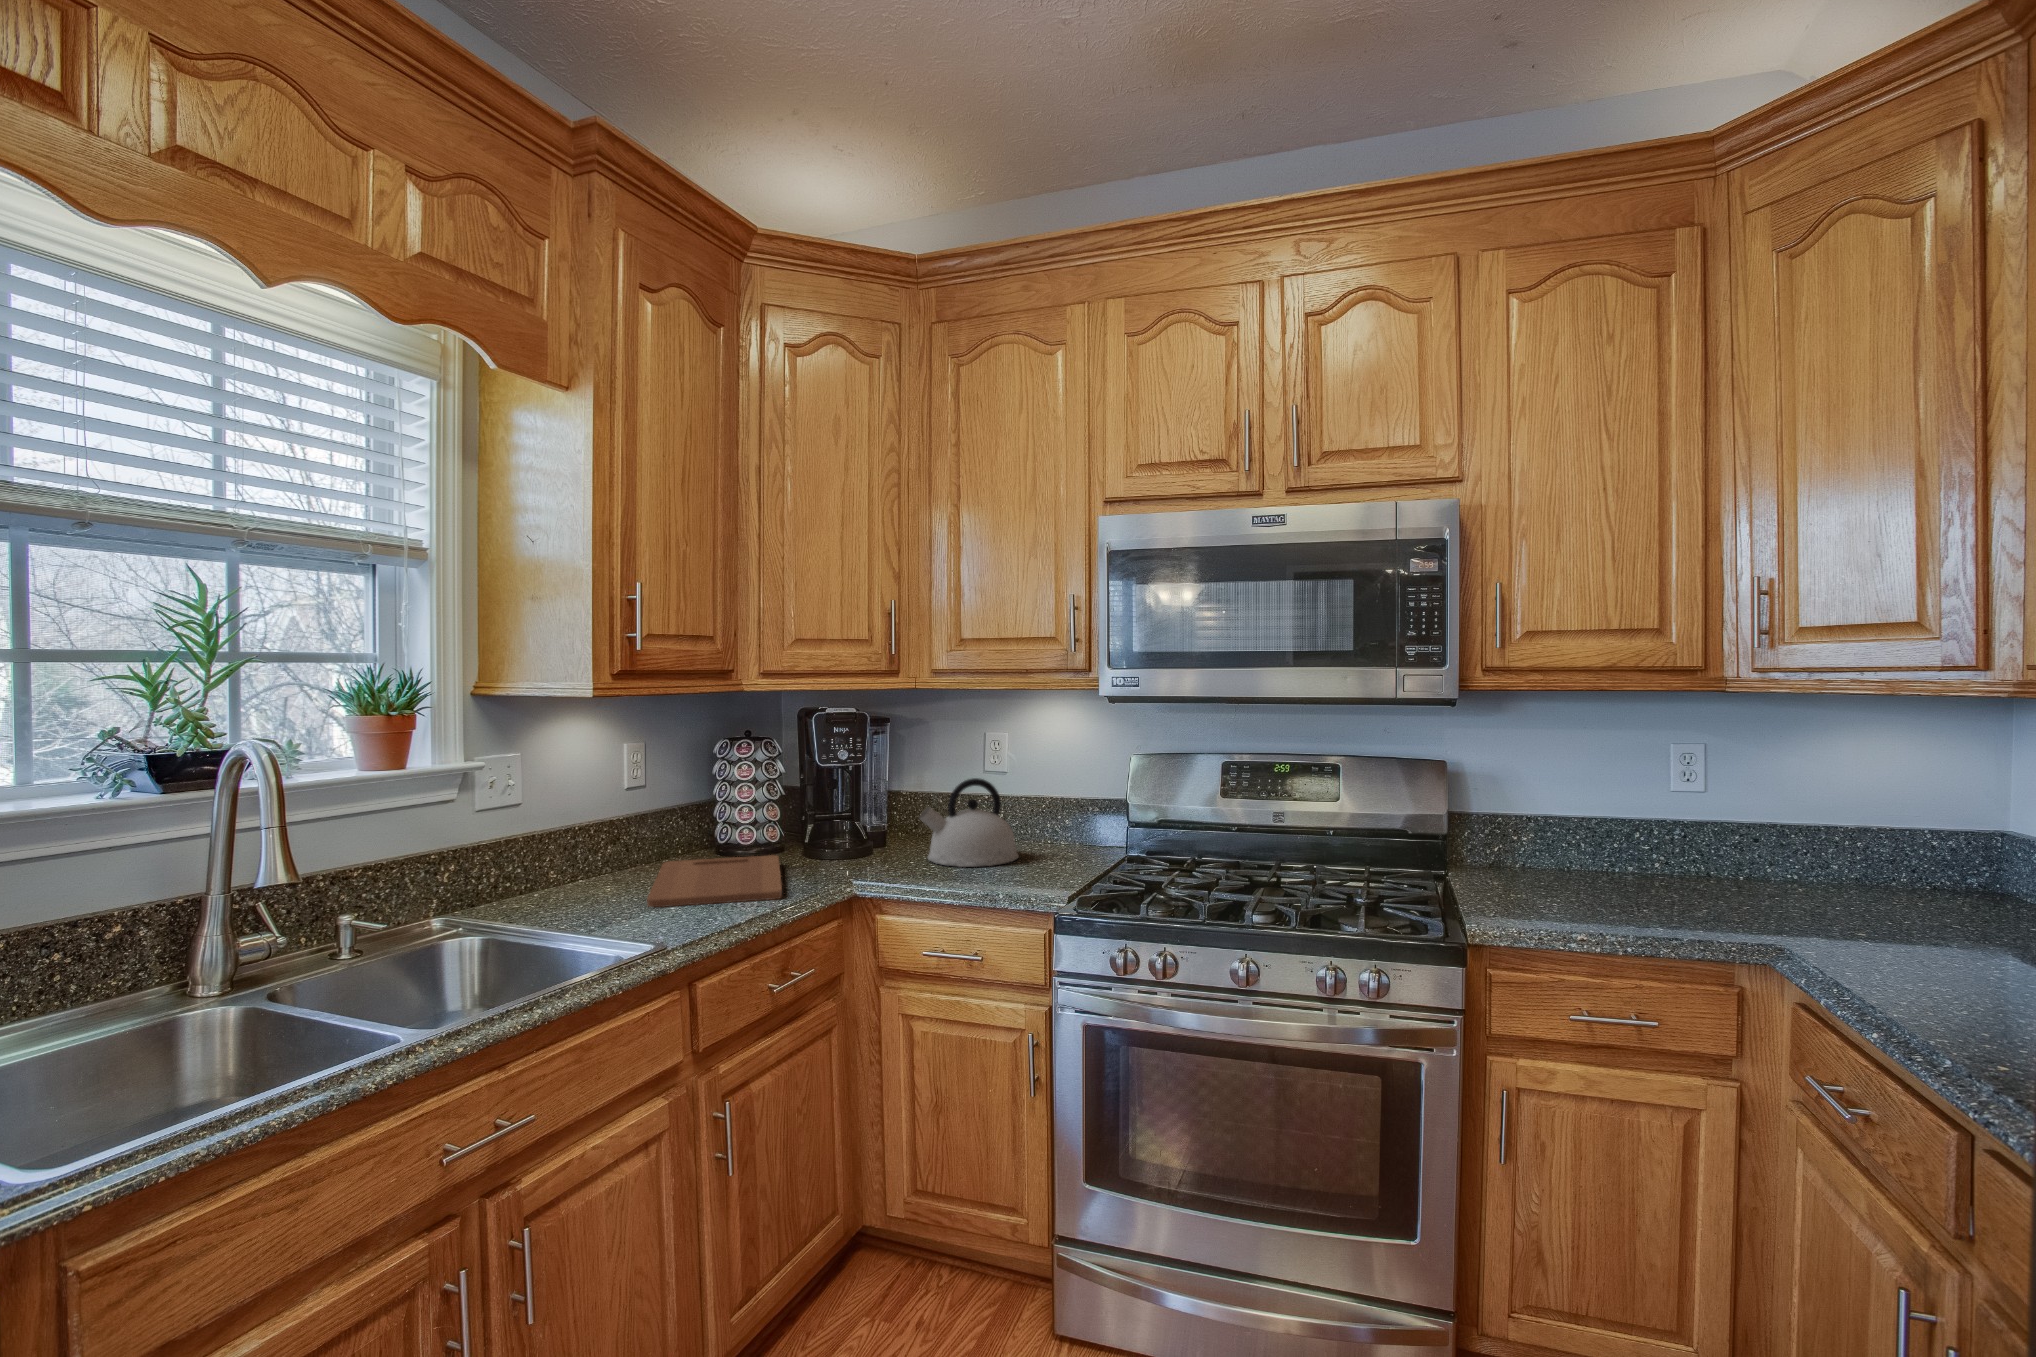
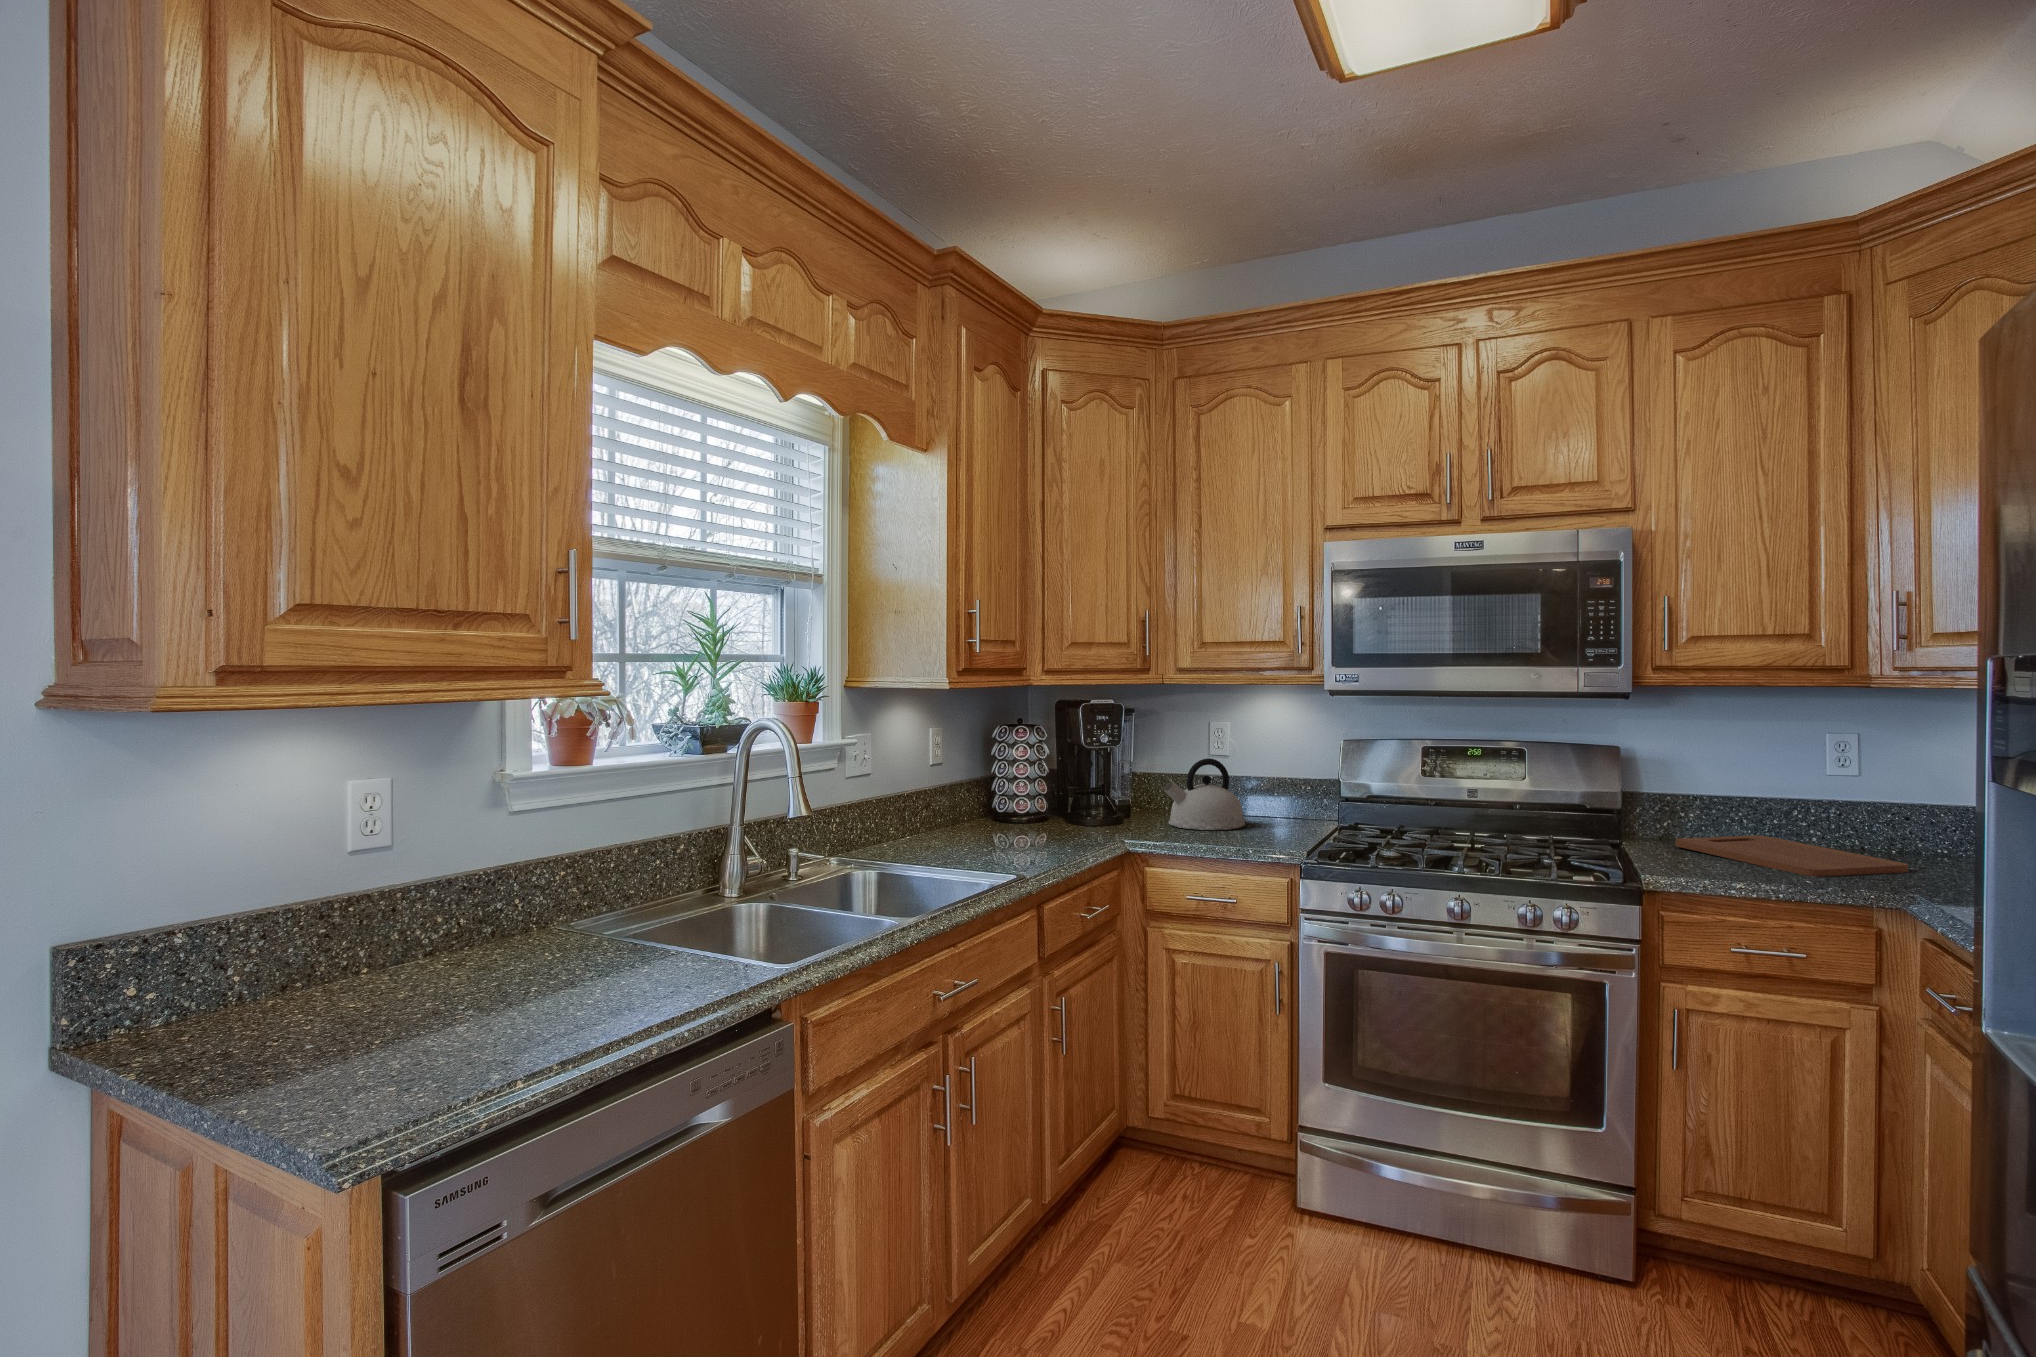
cutting board: present [647,855,782,907] -> present [1676,835,1908,876]

